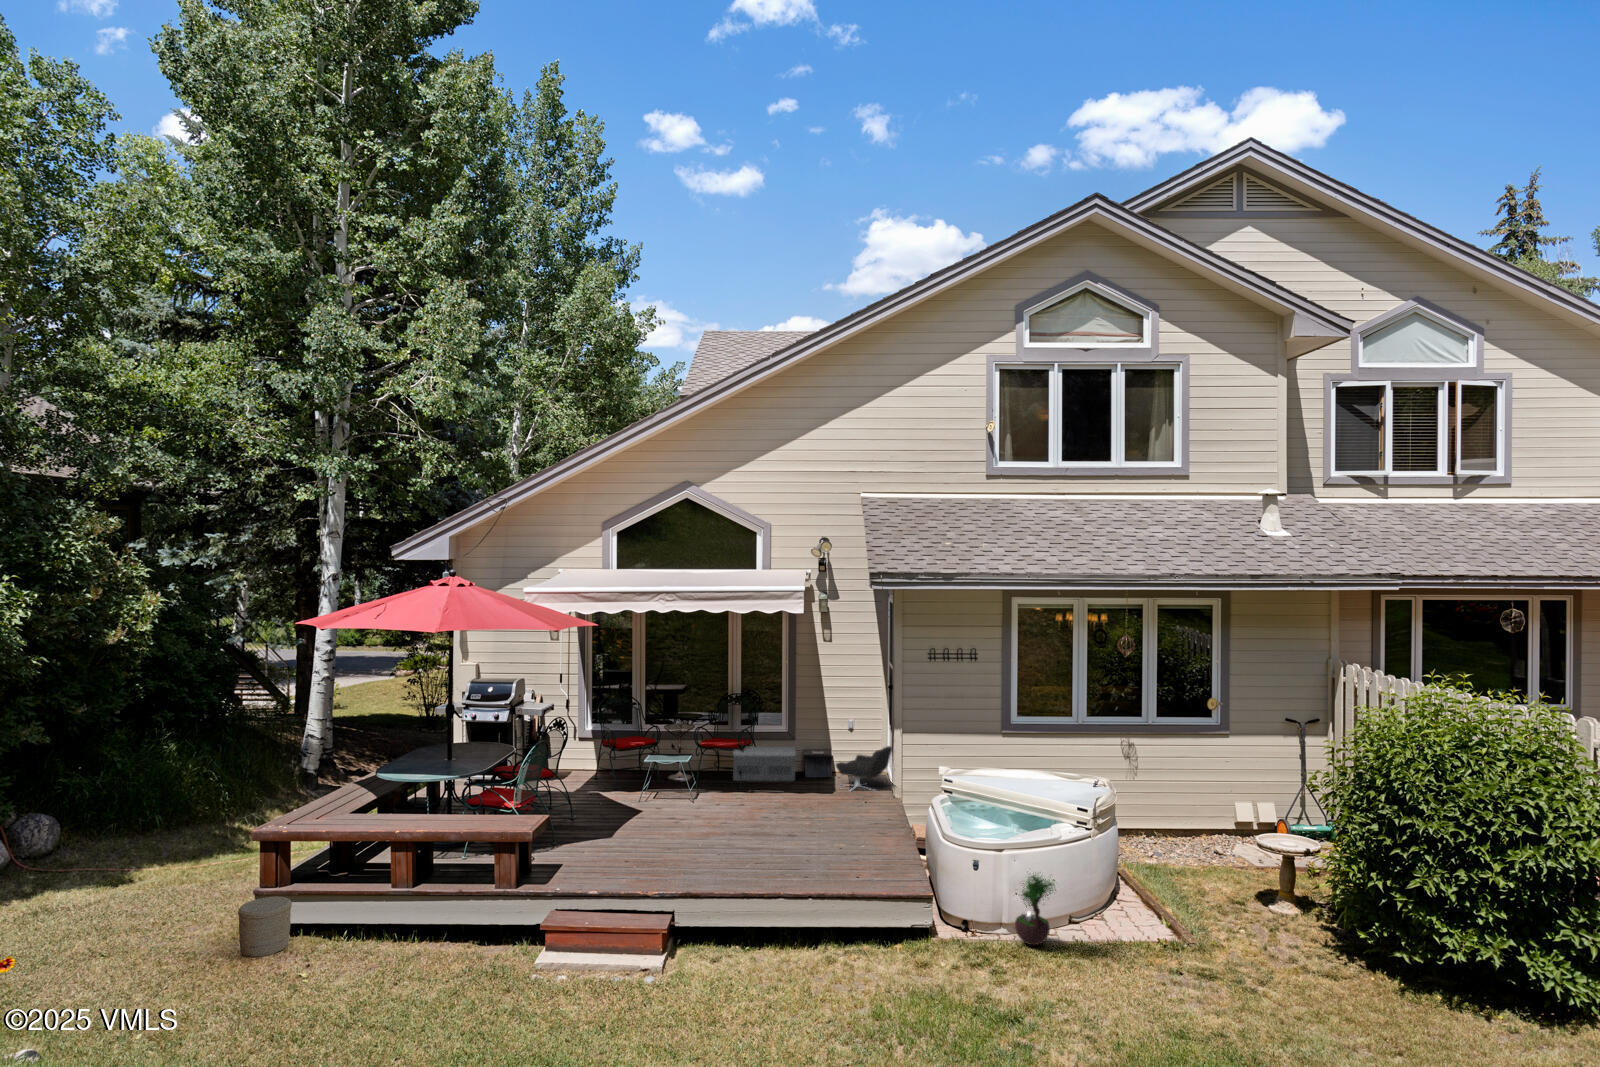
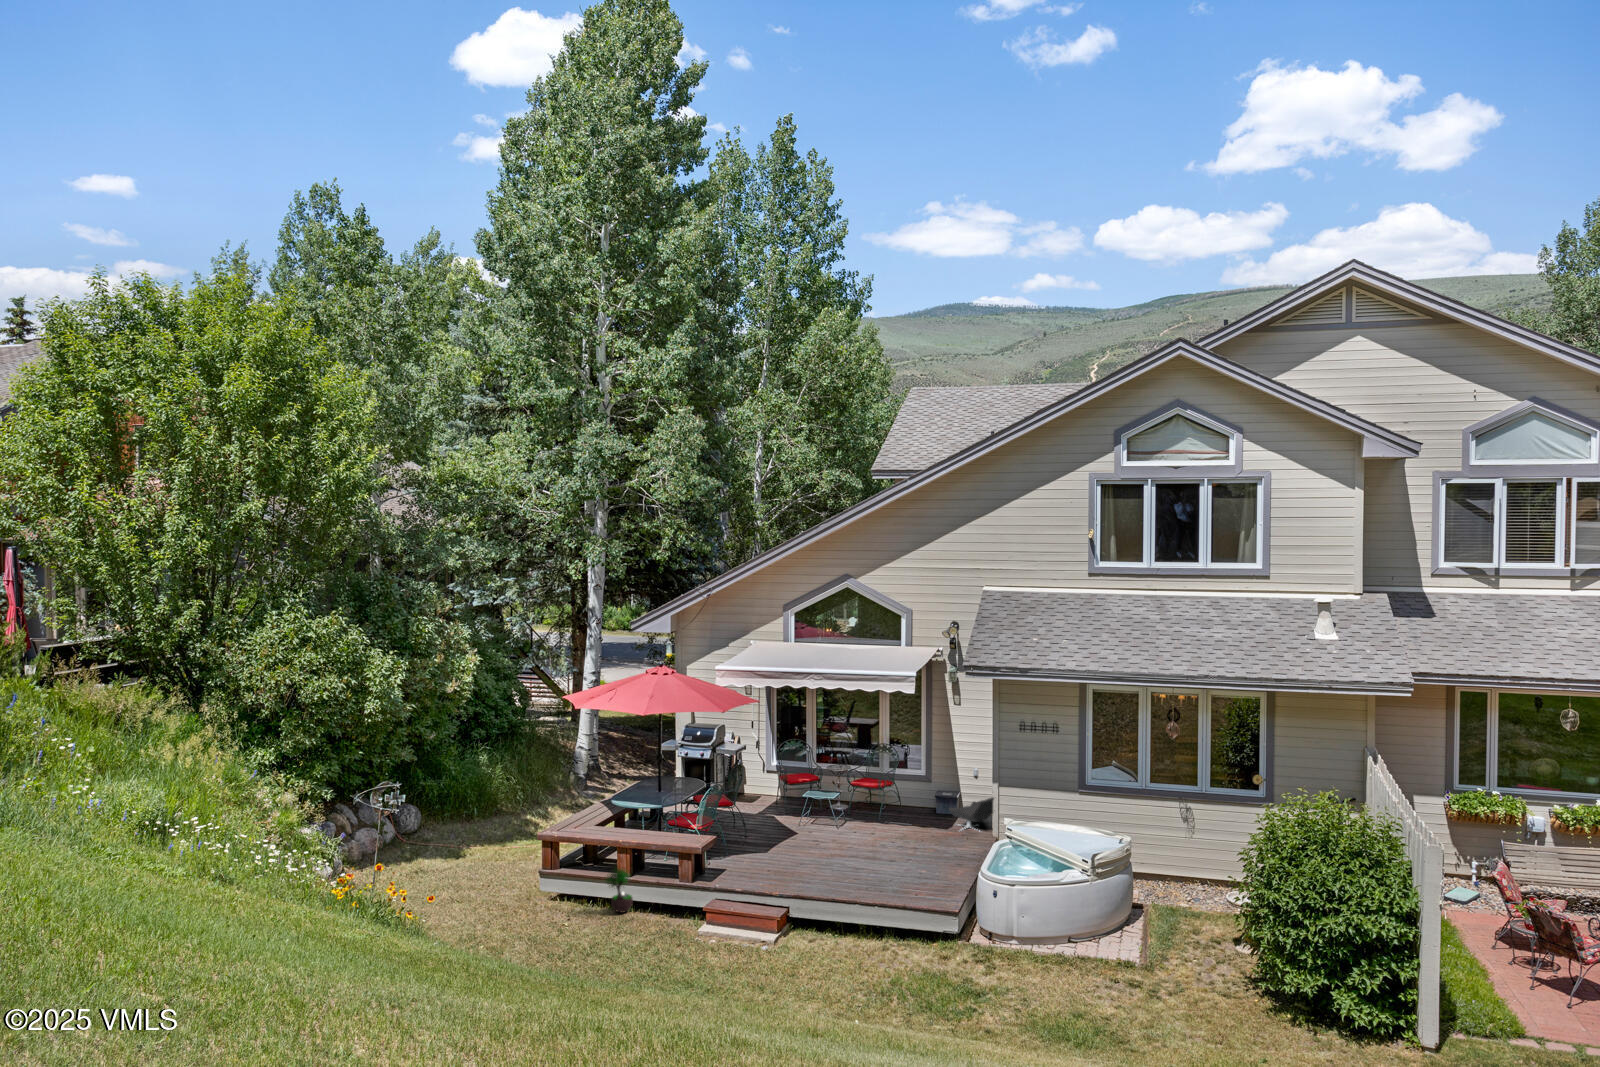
storage bench: present [733,747,796,782] -> none [875,787,927,819]
potted tree: present [1015,873,1056,945] -> present [606,869,633,912]
woven basket: present [238,896,292,957] -> none [540,871,569,906]

